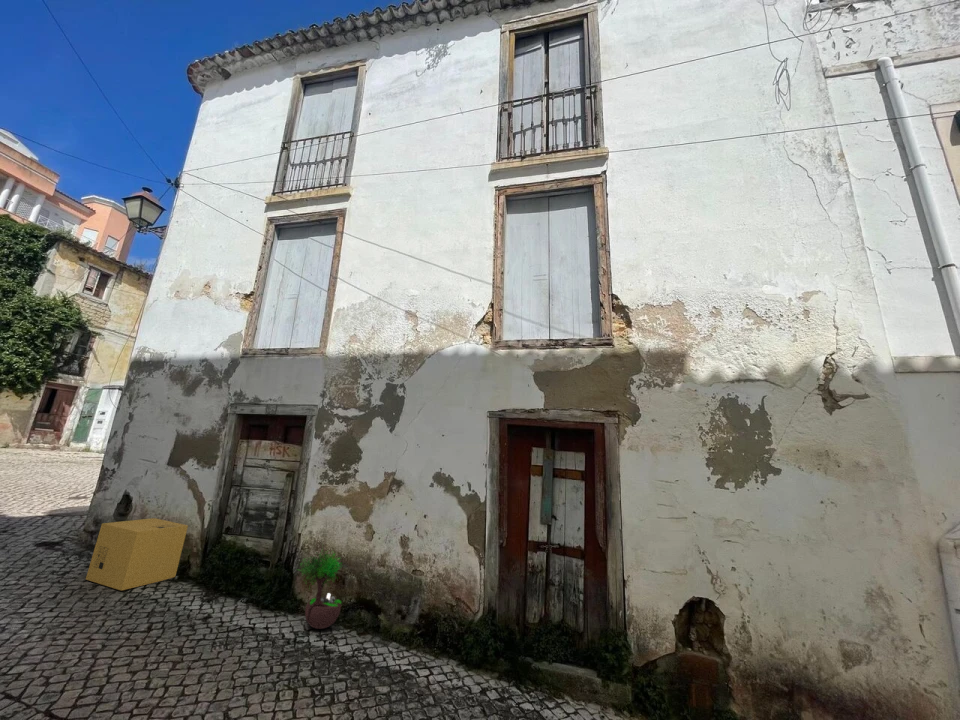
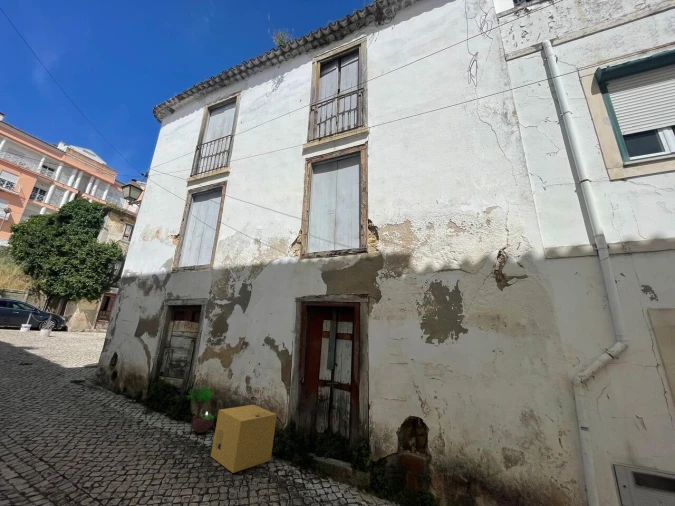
cardboard box: present [86,518,188,590] -> present [211,405,277,473]

